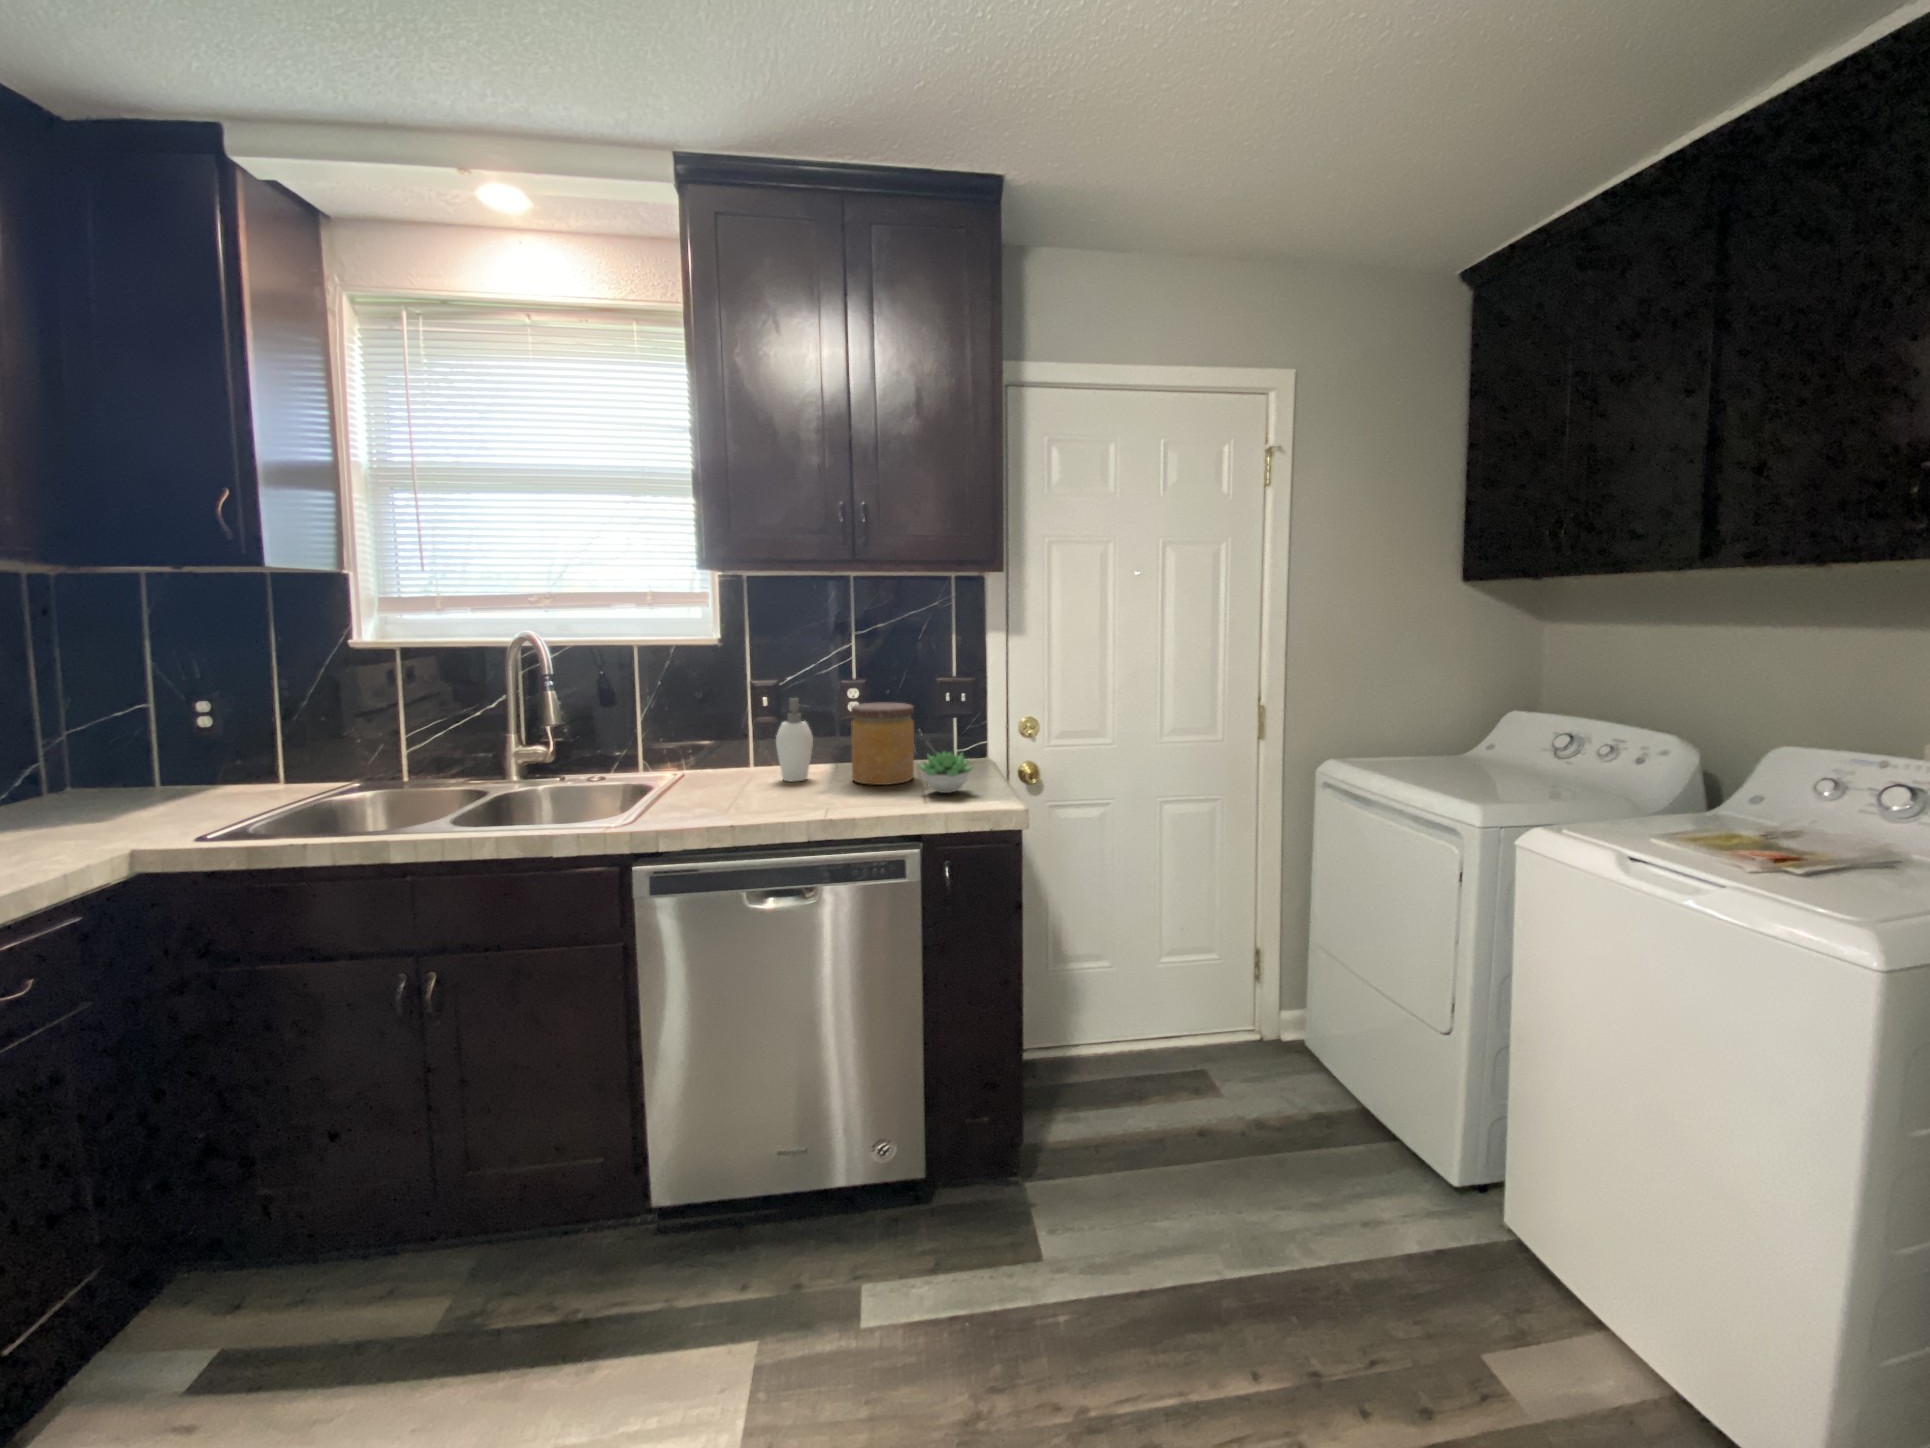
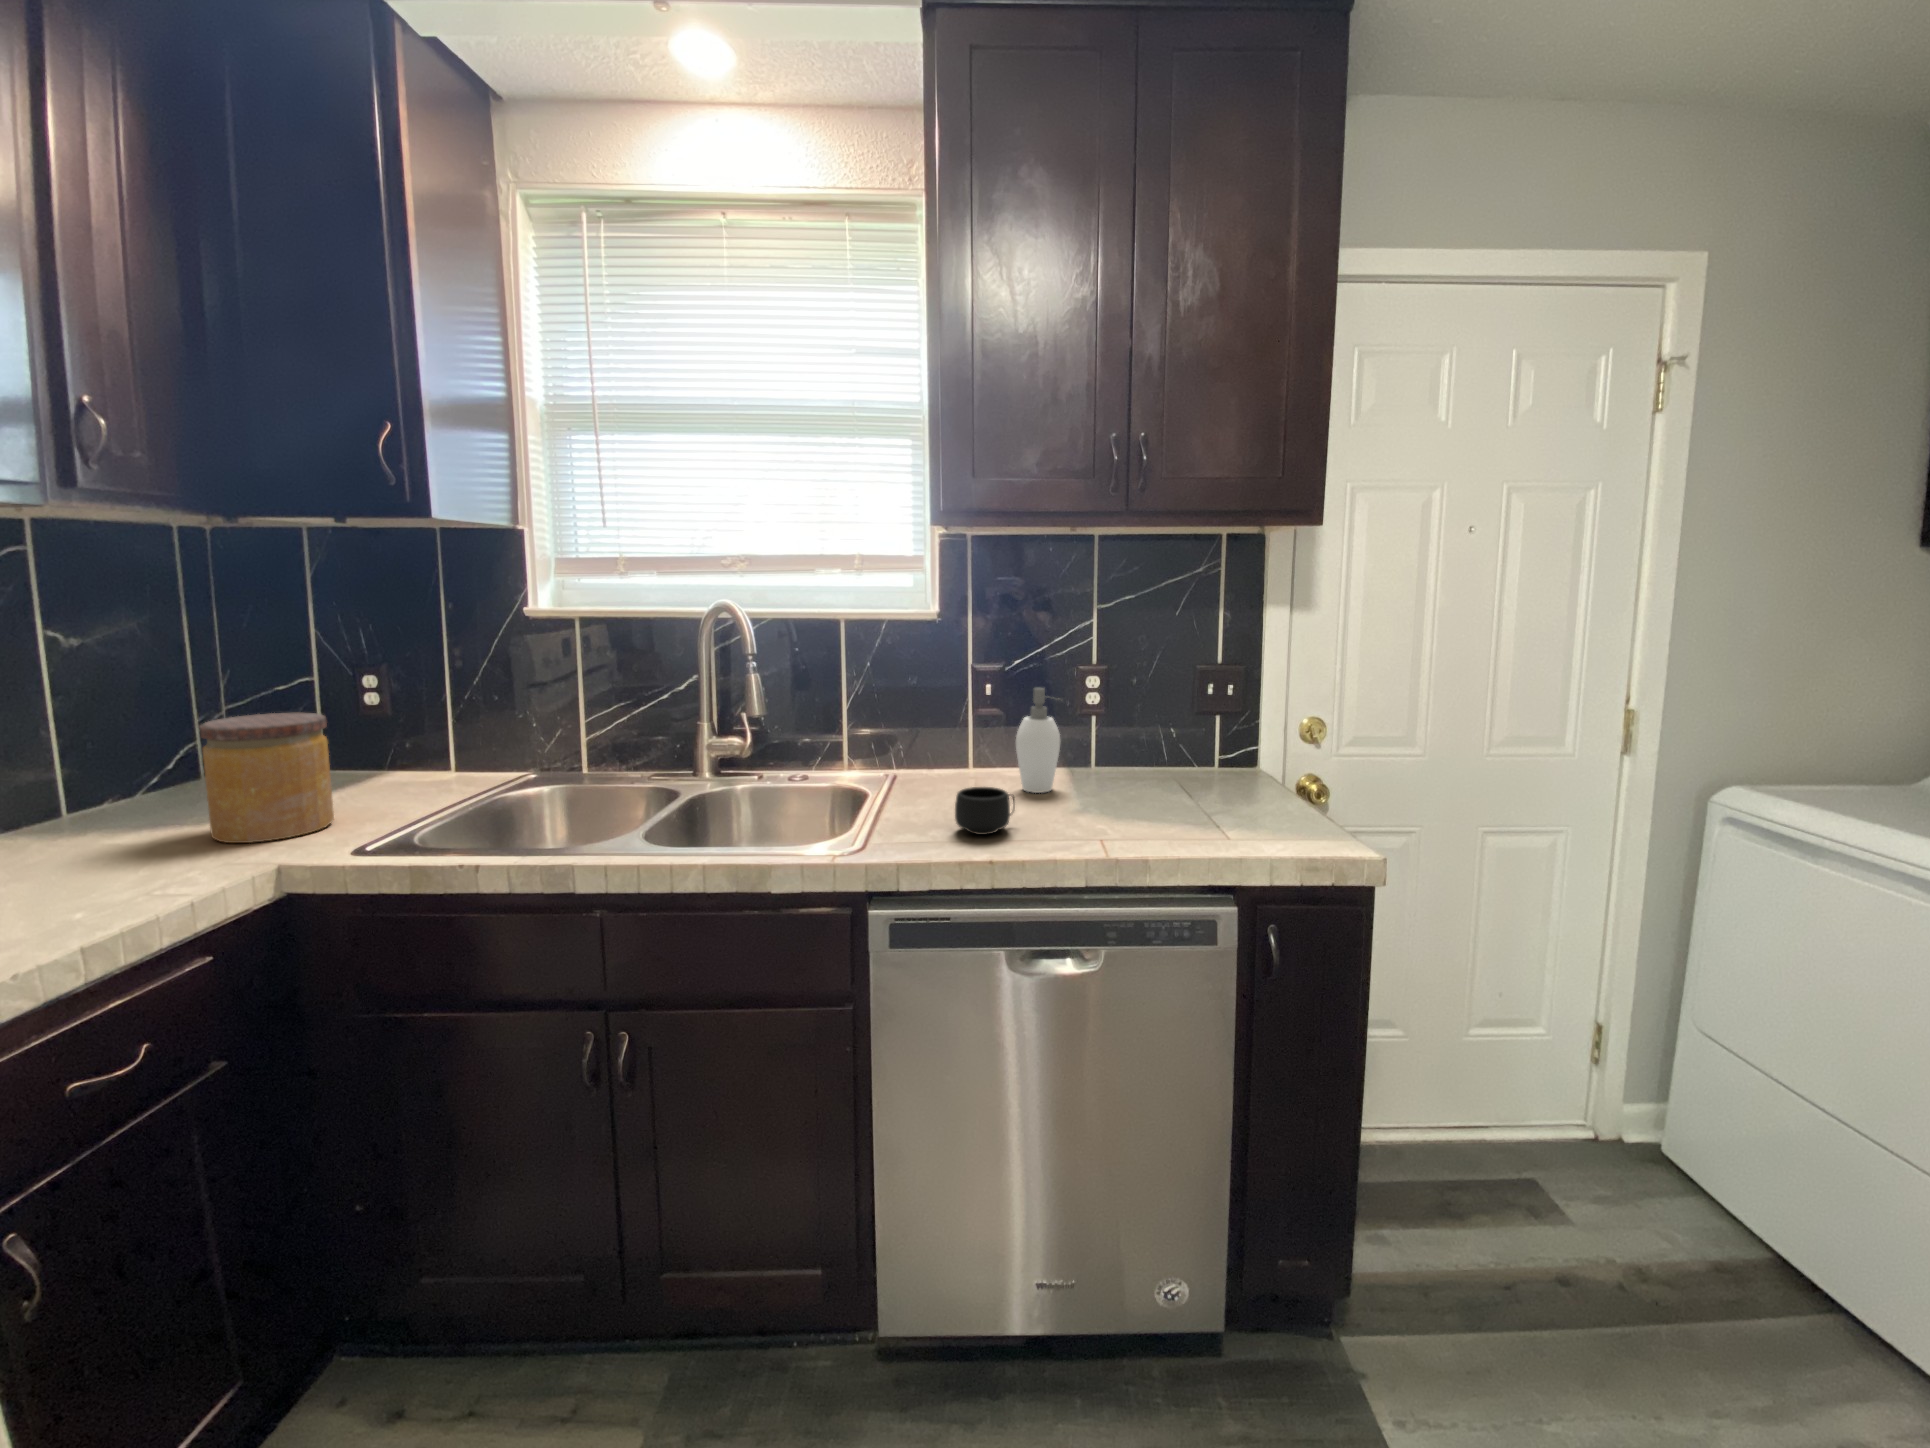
jar: present [851,702,914,785] -> present [199,713,334,843]
succulent plant: present [918,752,973,793] -> none [1210,764,1292,821]
mug: none [711,773,762,809] -> present [955,787,1015,835]

